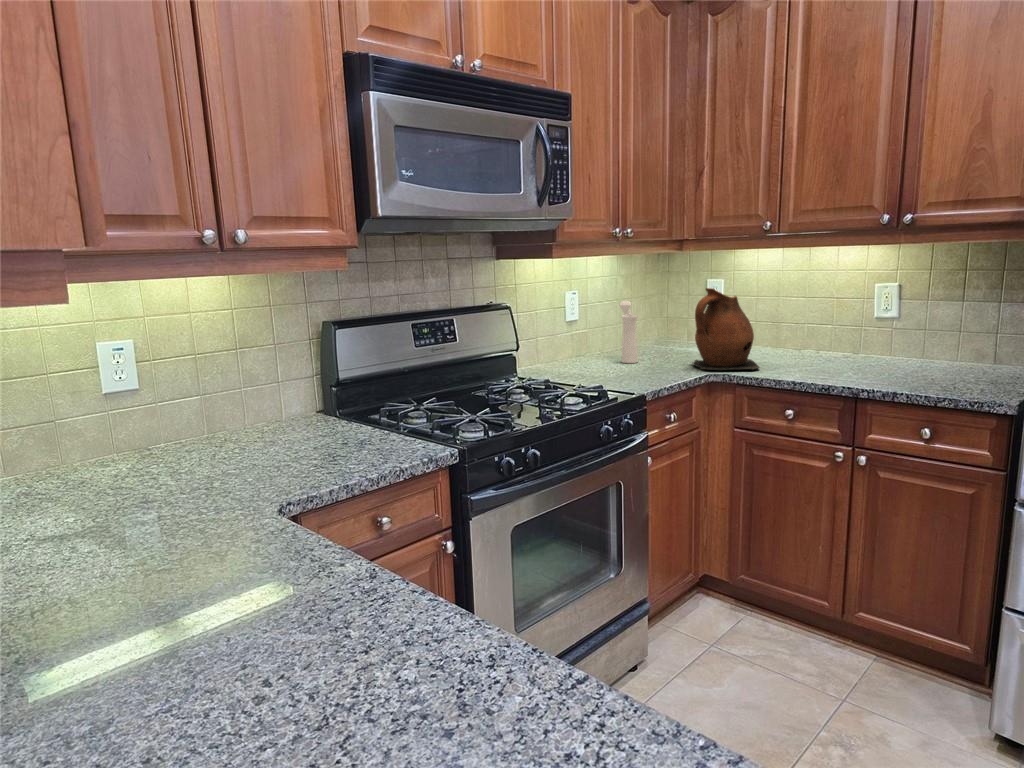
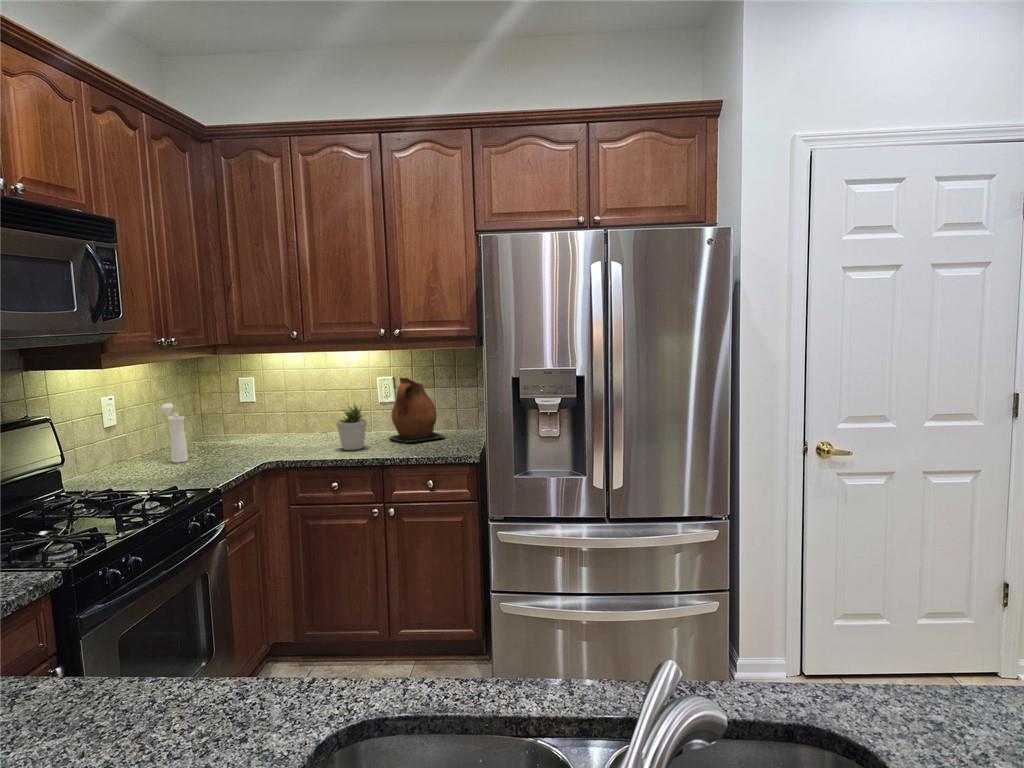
ceramic pitcher: present [693,288,760,370] -> present [390,377,445,442]
potted plant: none [804,313,848,374] -> present [336,404,367,450]

